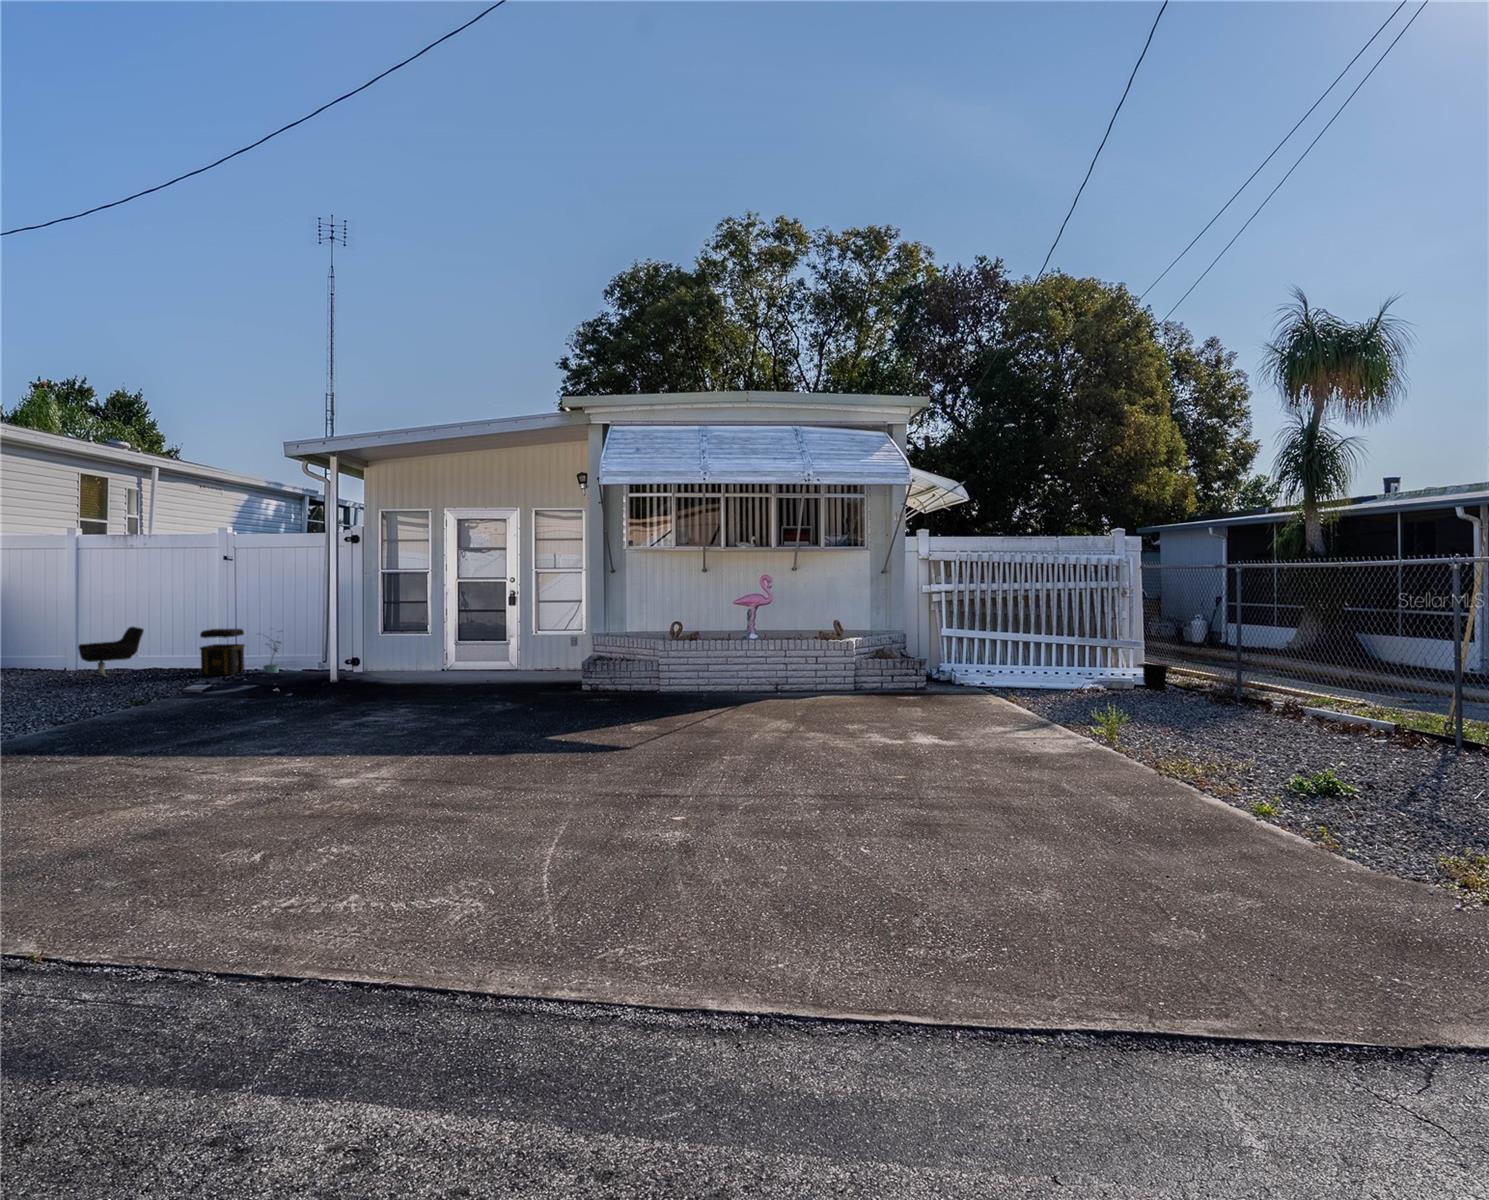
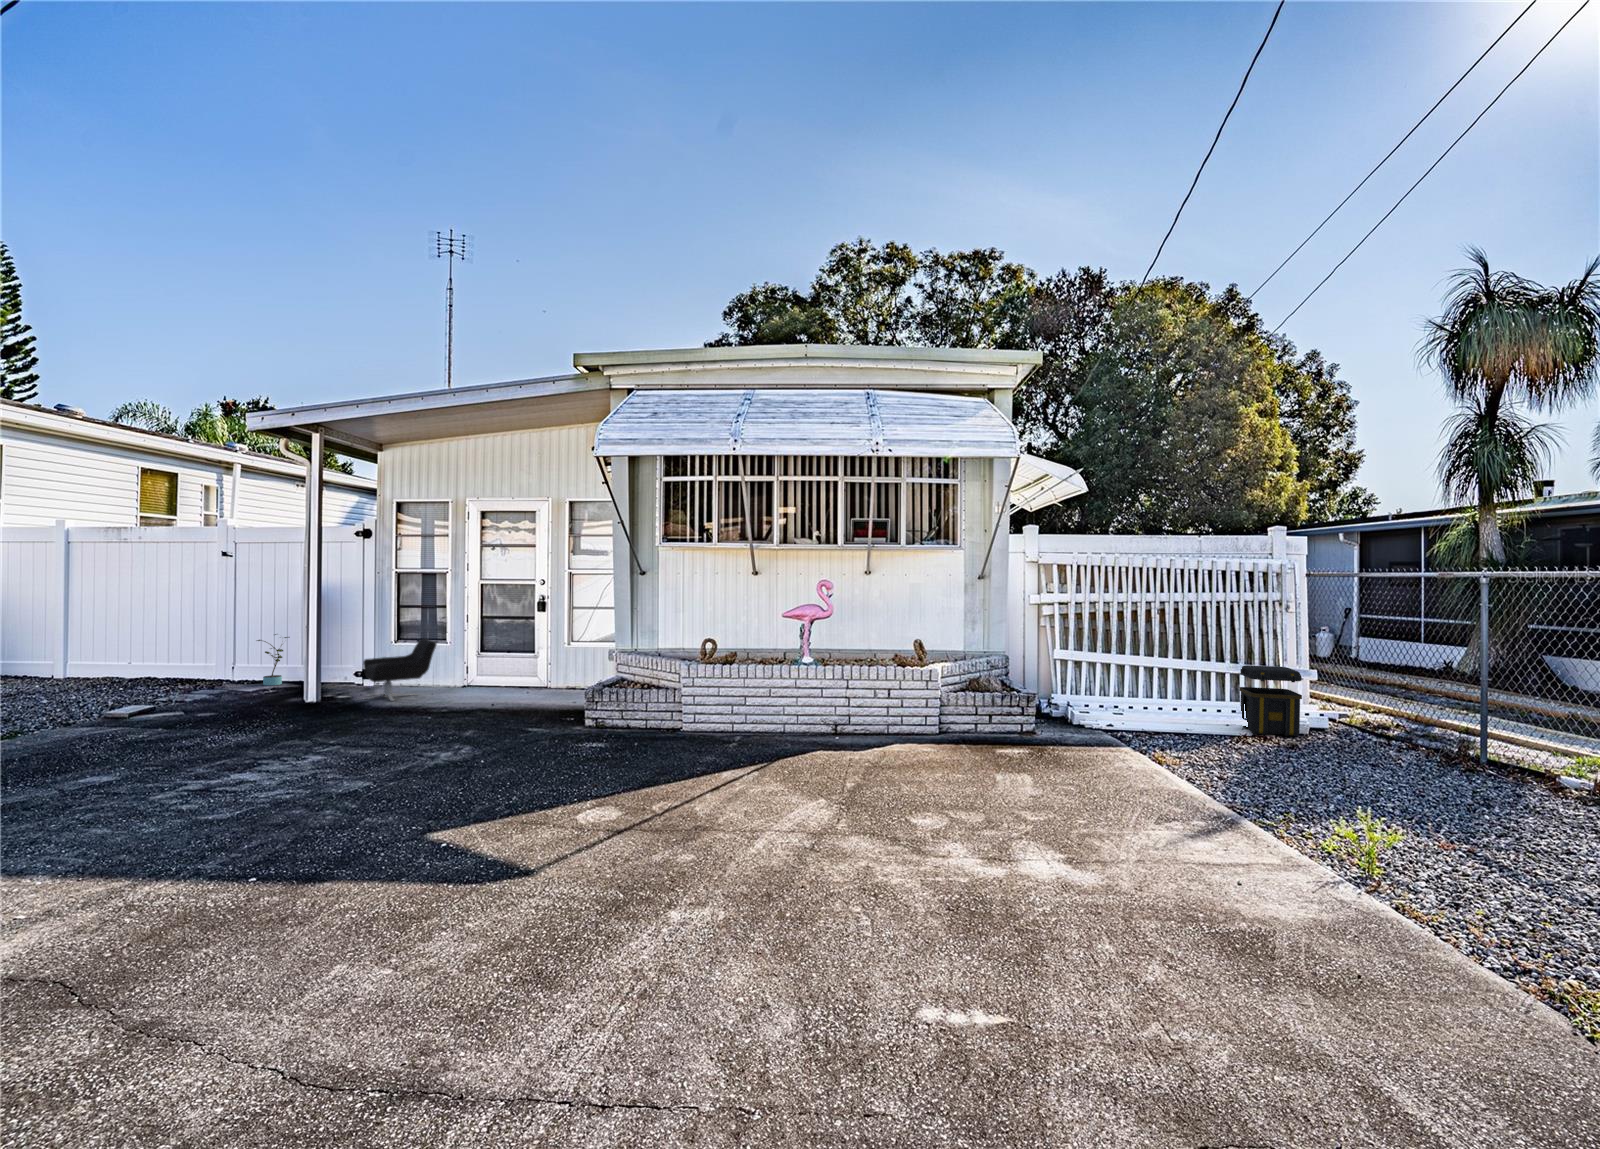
lounge chair: present [78,626,144,677] -> present [363,638,437,701]
toolbox: present [200,629,245,676] -> present [1239,665,1302,736]
trash can: present [1137,663,1172,690] -> none [1313,701,1365,737]

